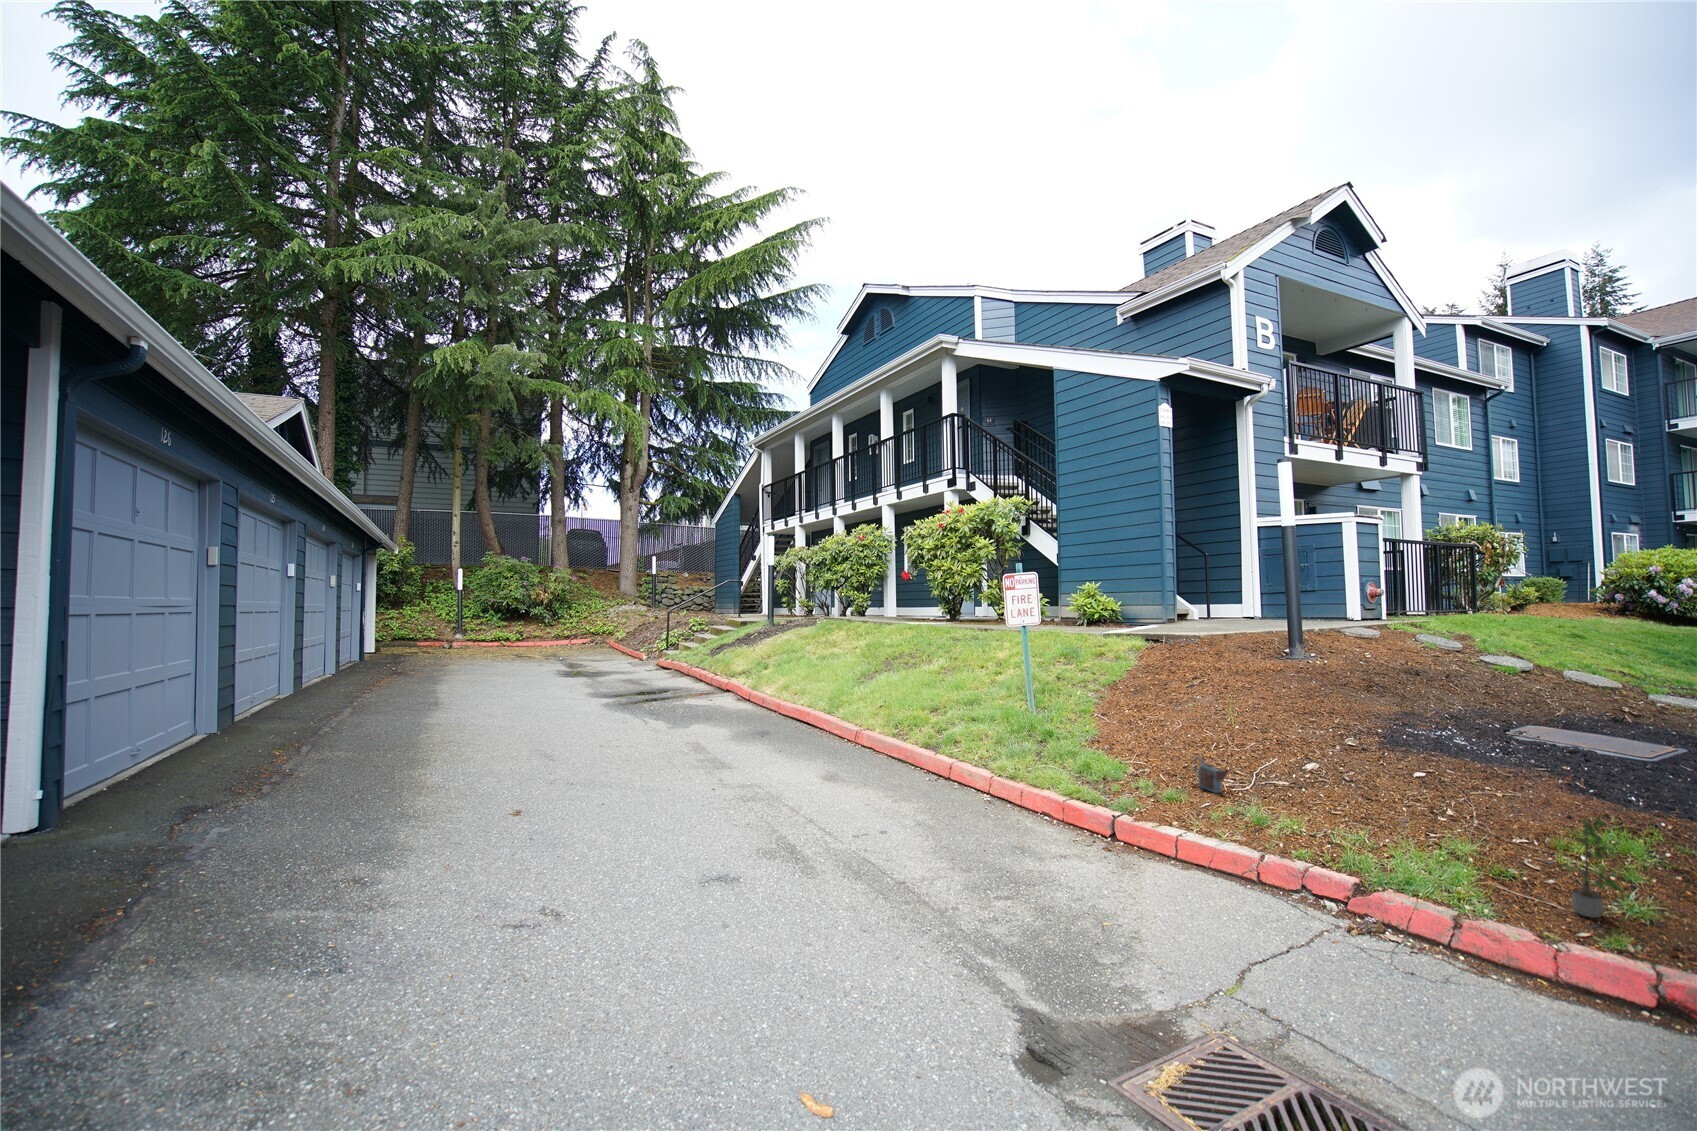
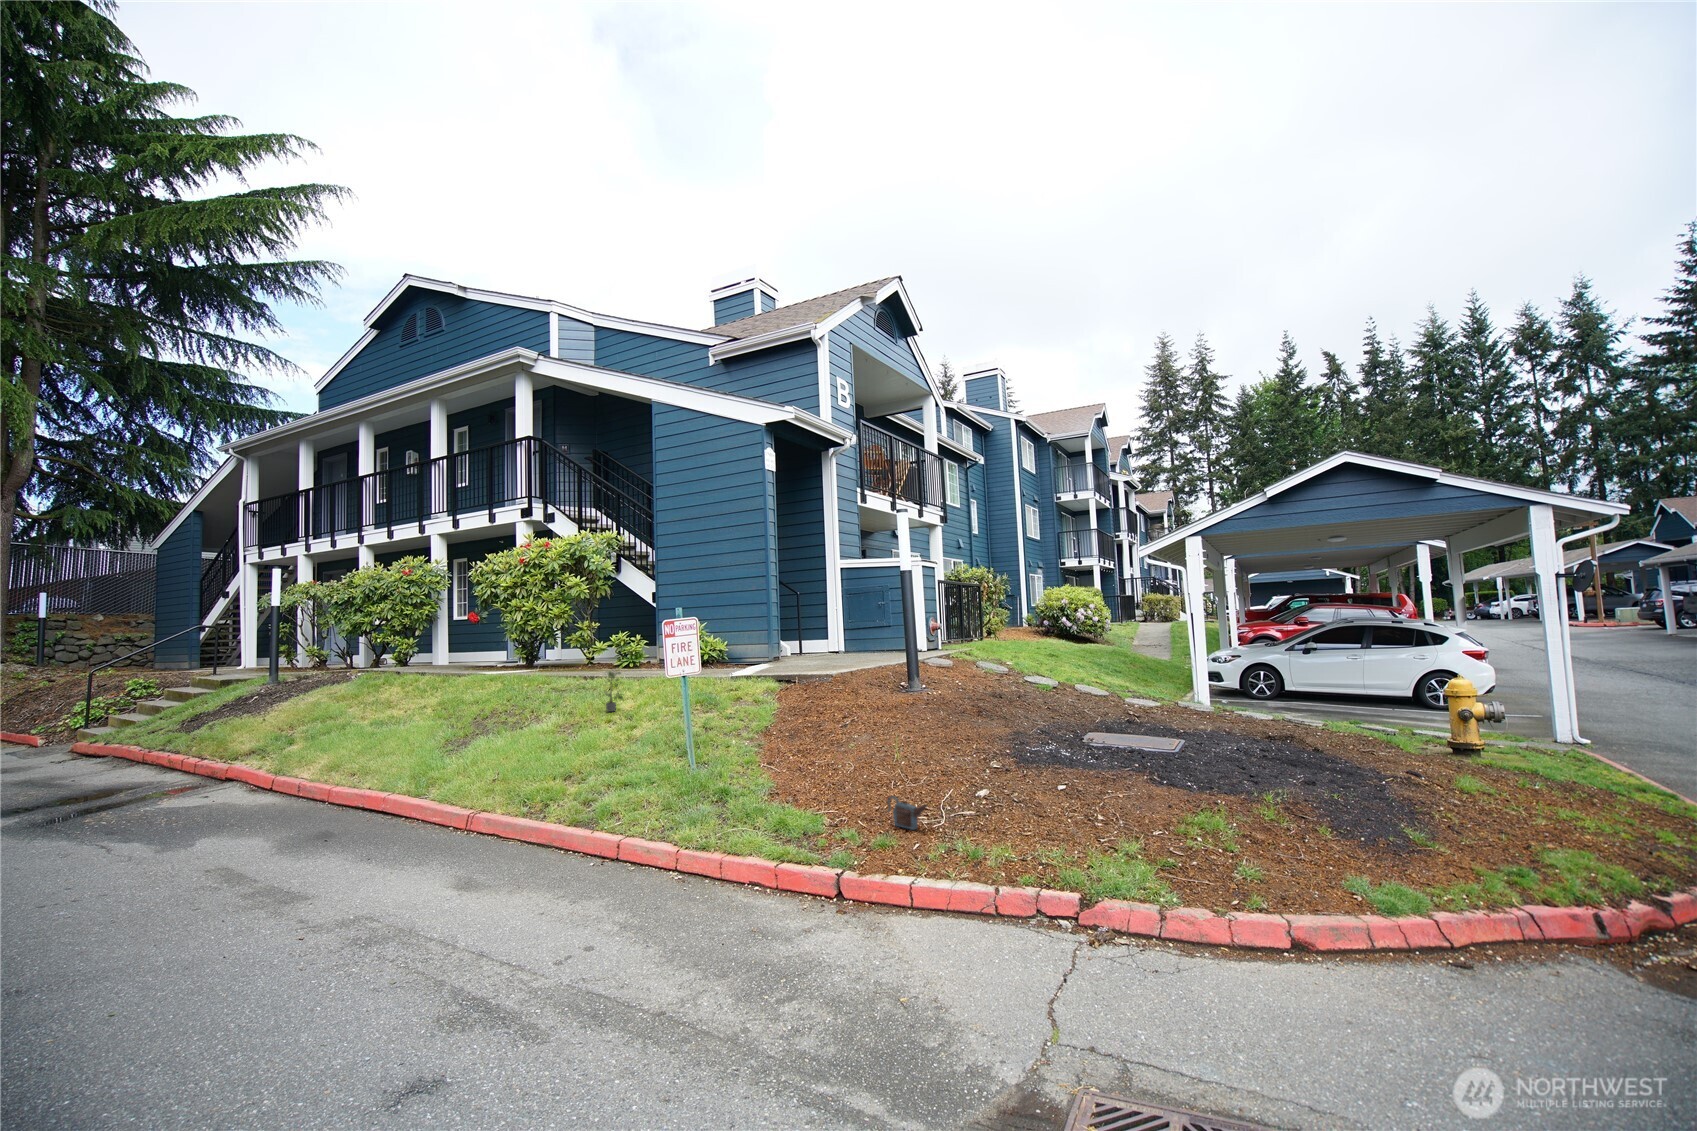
potted plant: present [1560,815,1624,918] -> present [605,672,623,712]

